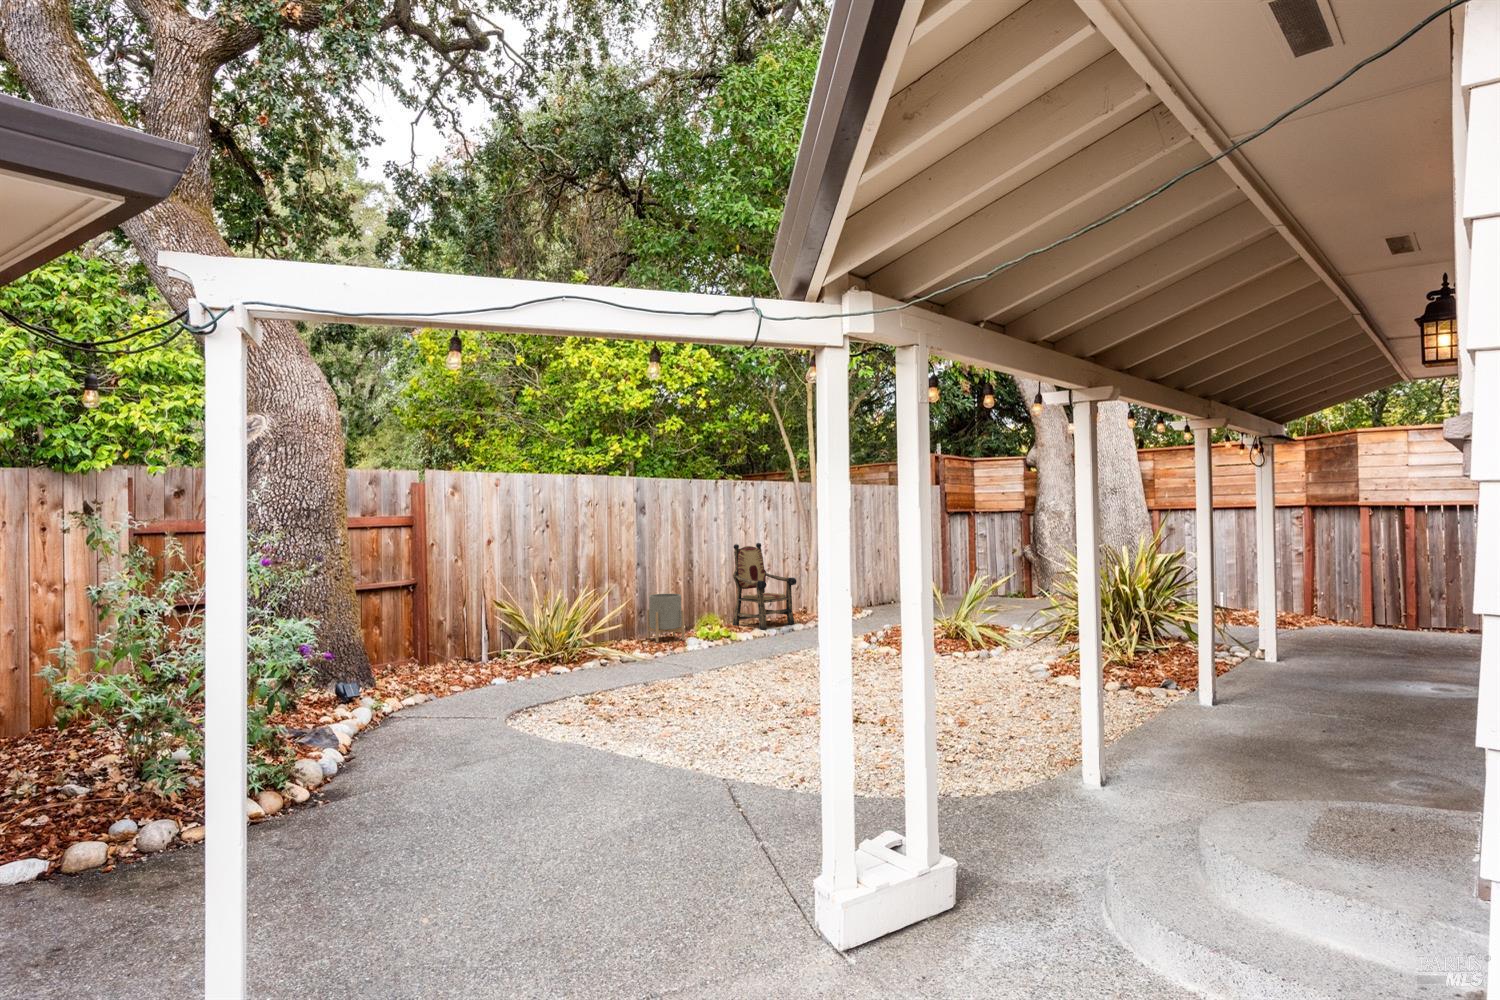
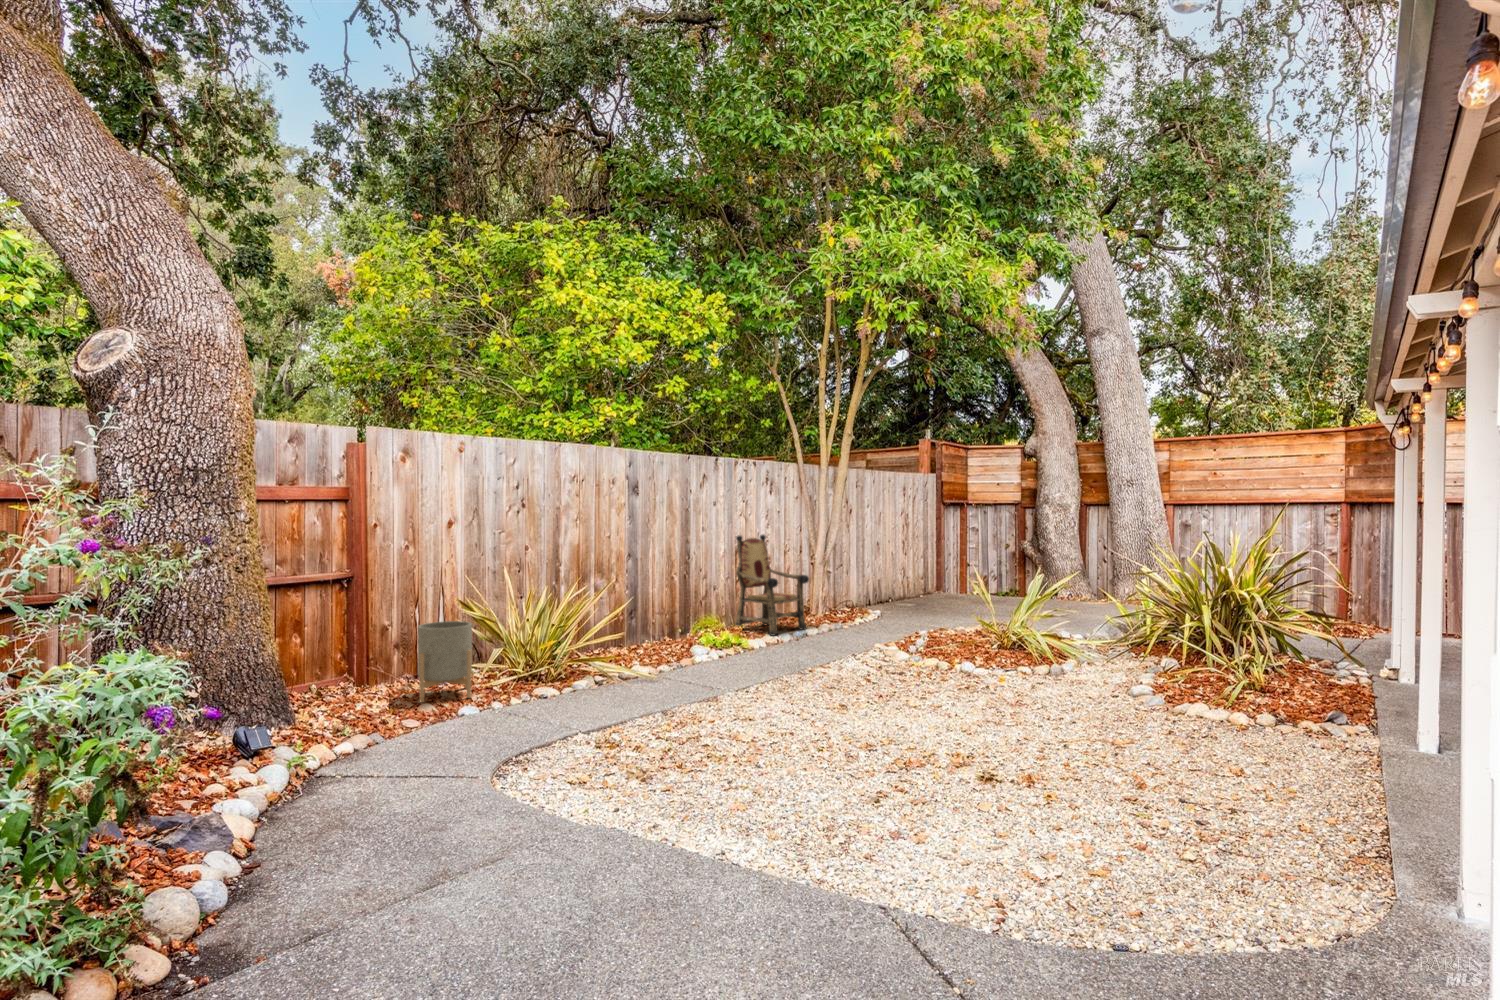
planter: present [647,594,684,643] -> present [418,621,472,702]

